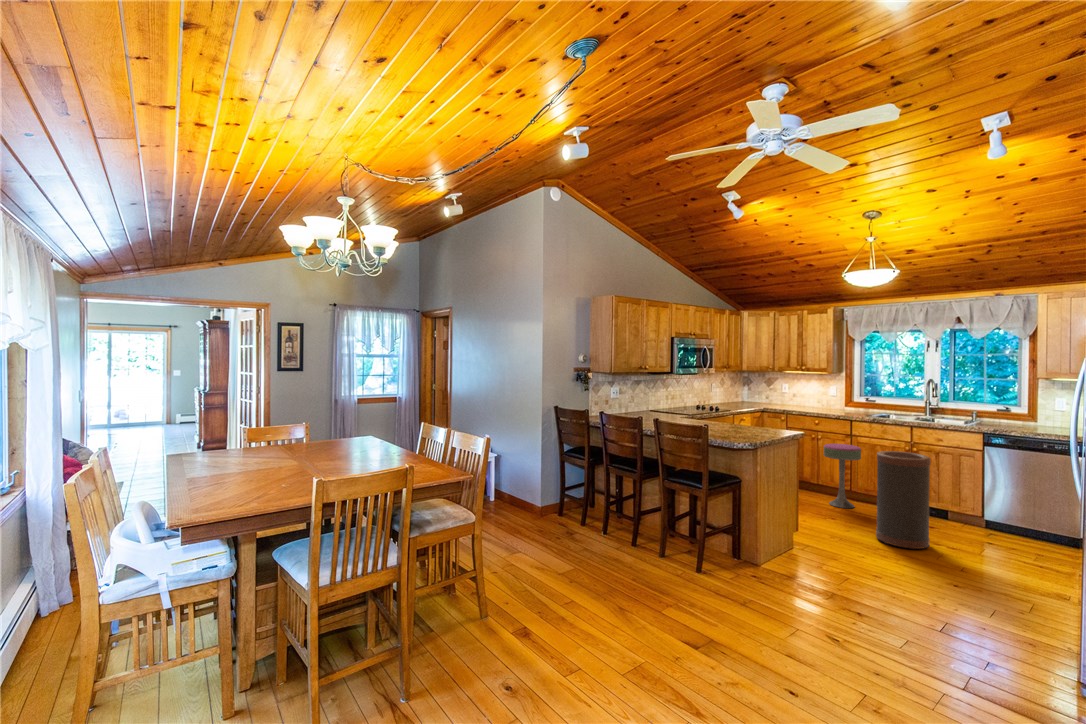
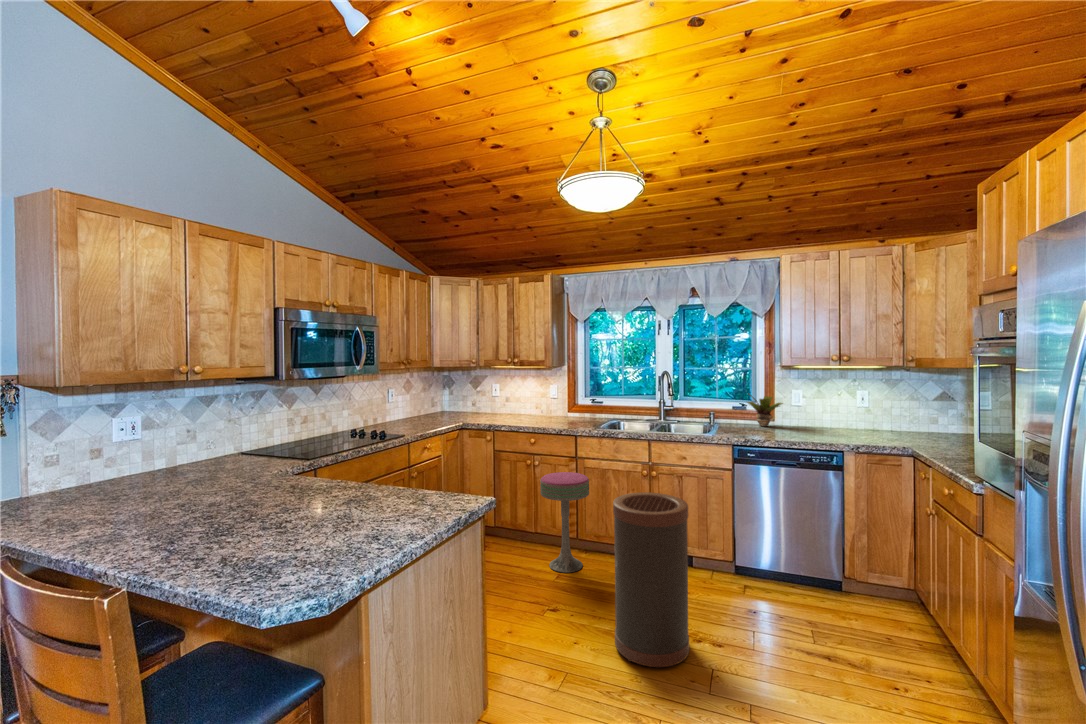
potted plant: none [1006,398,1044,425] -> present [747,395,783,427]

